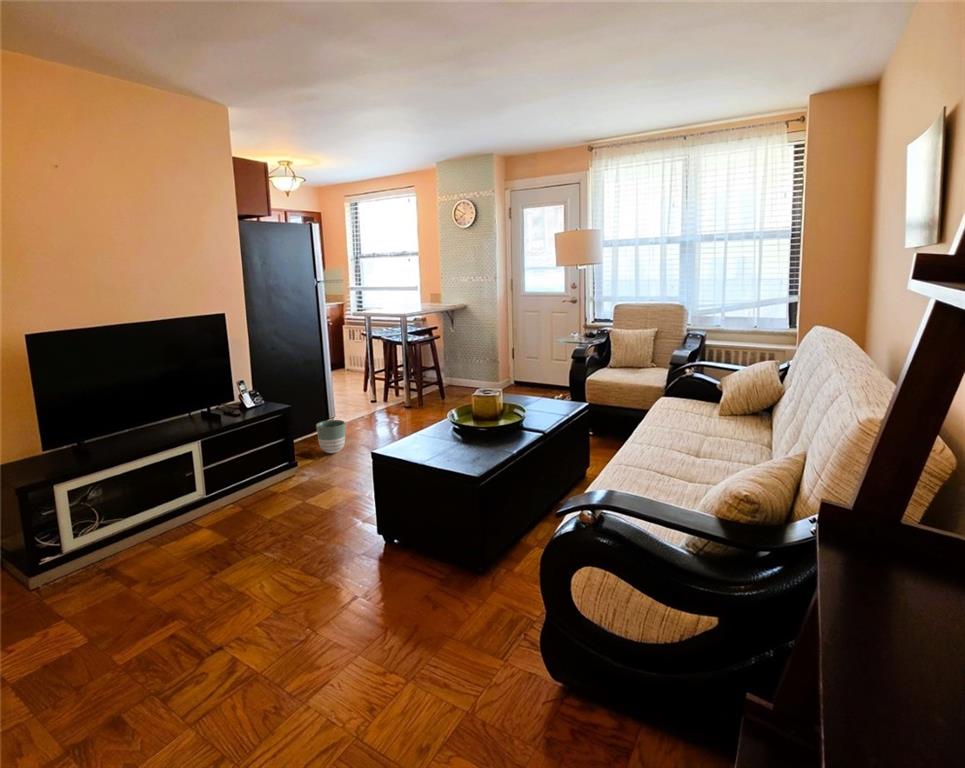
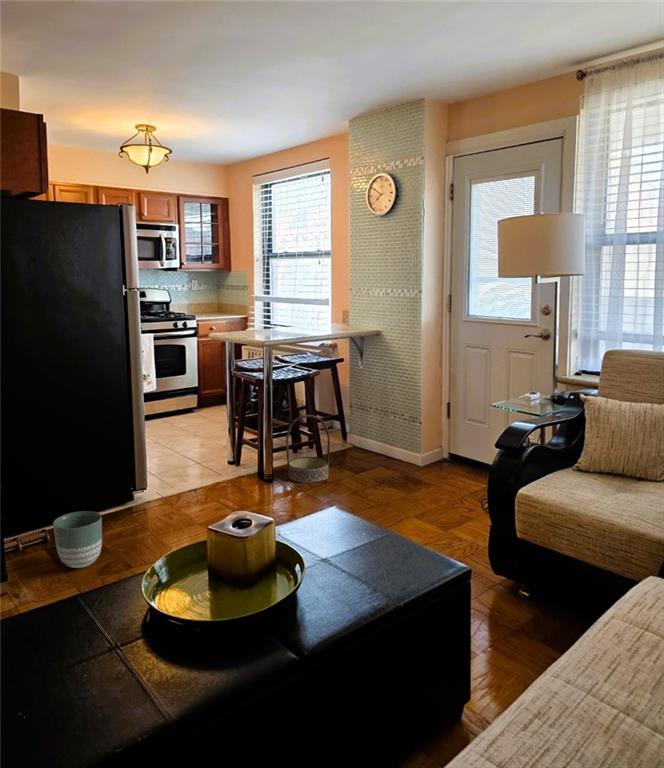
basket: none [418,361,447,405] -> present [286,415,330,483]

